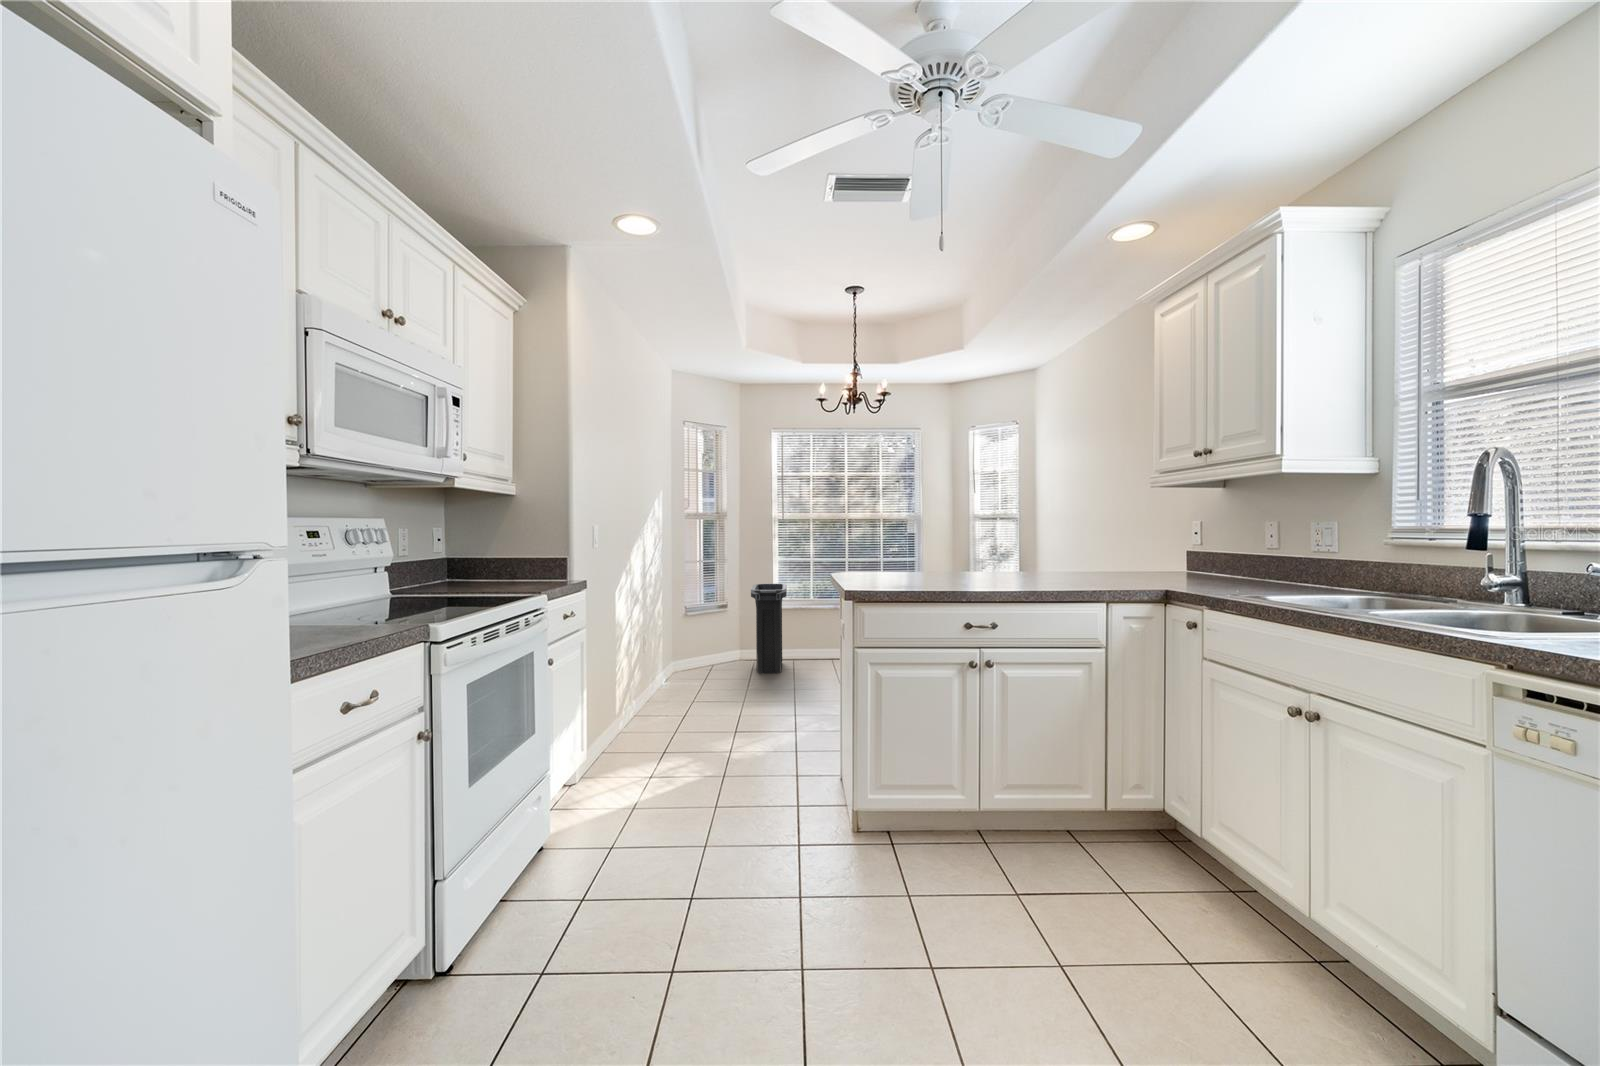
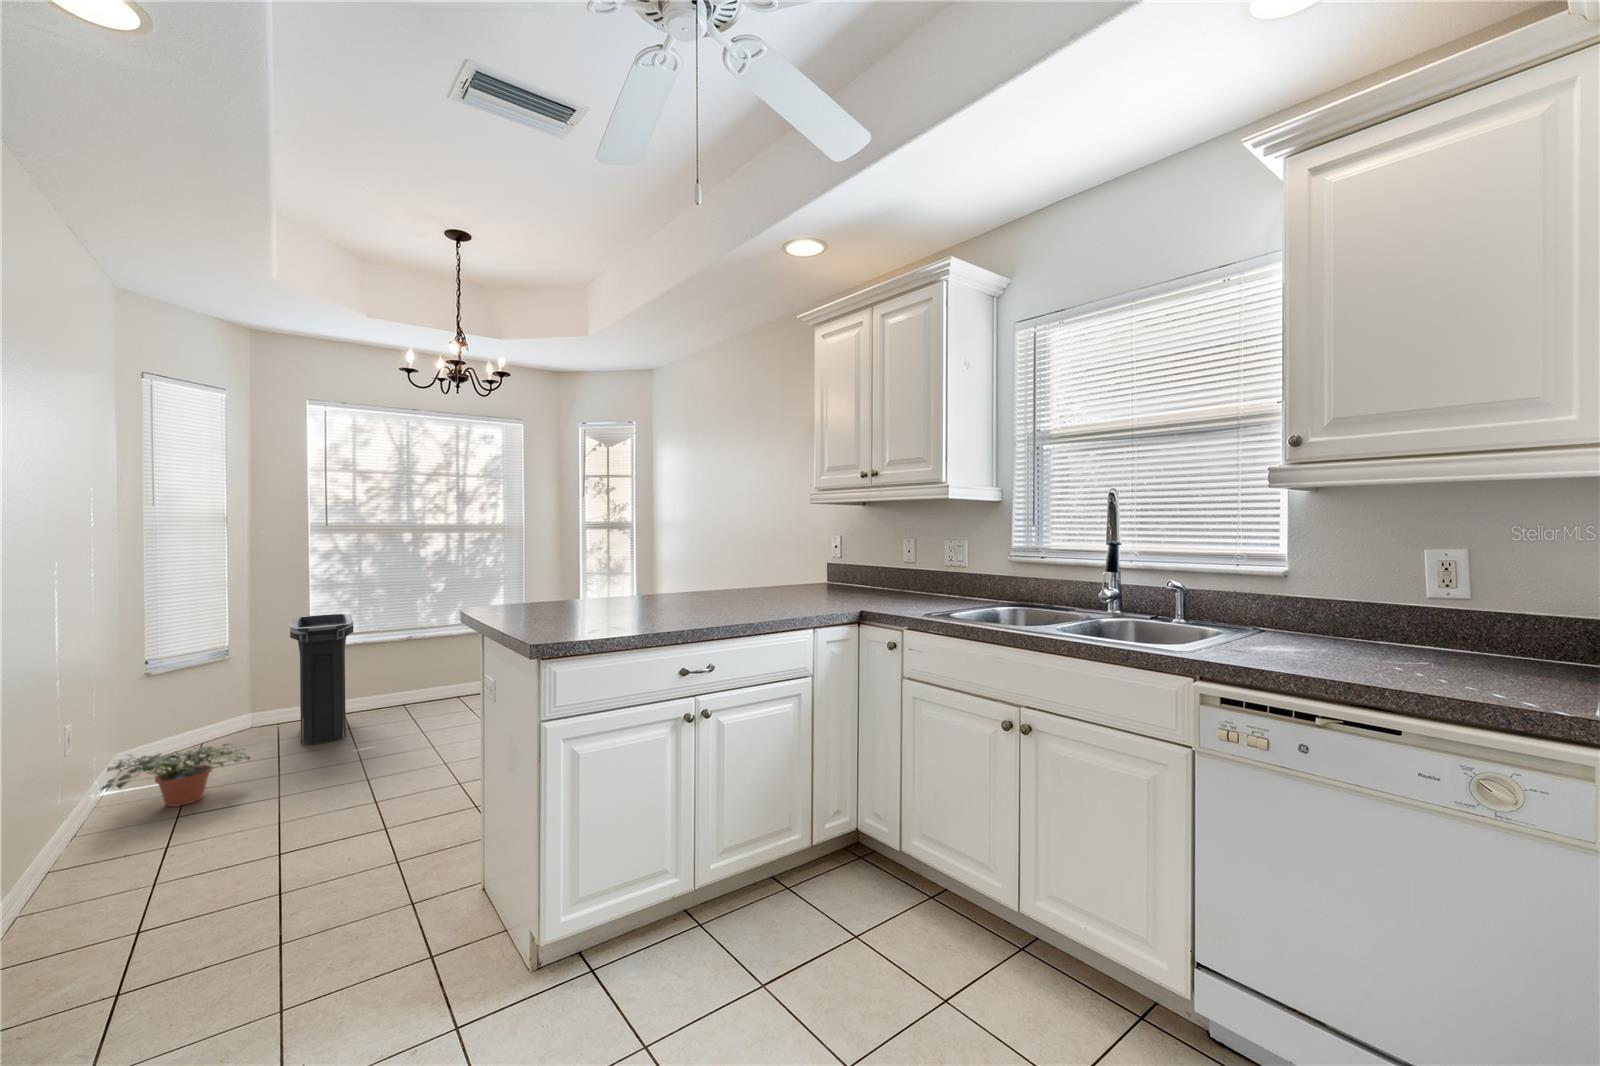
potted plant: none [661,656,729,693] -> present [101,744,250,807]

